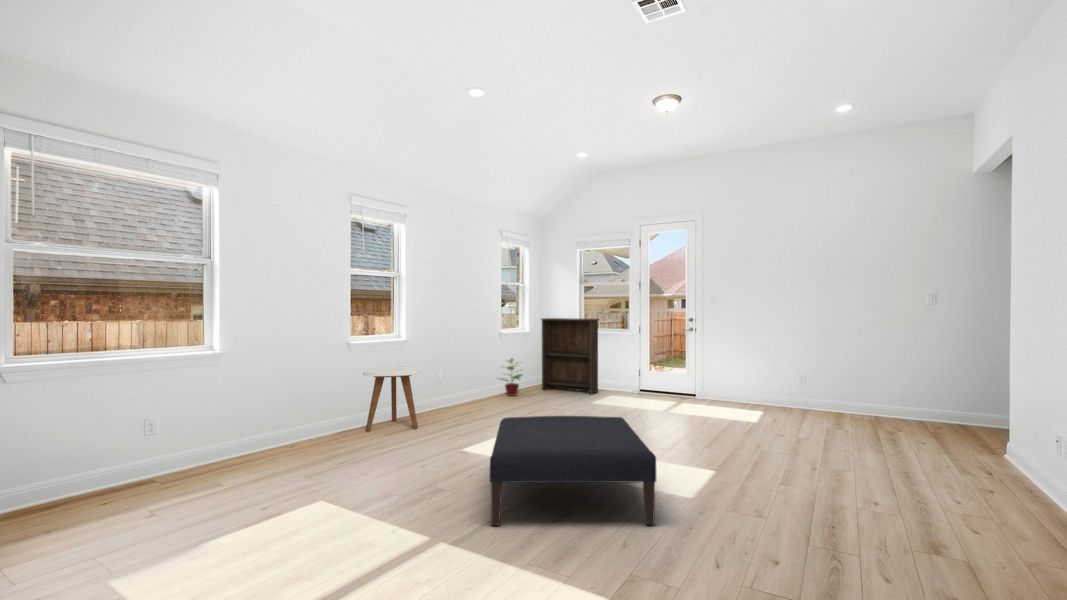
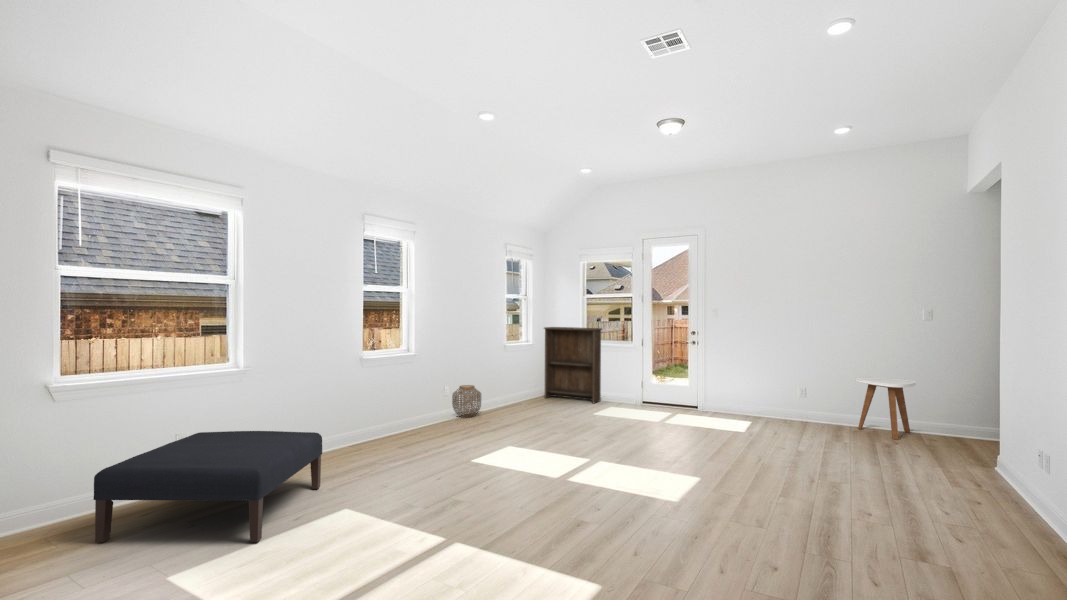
potted plant: present [502,359,522,396] -> none [499,366,528,405]
side table: present [363,366,421,432] -> present [856,377,916,439]
woven basket: none [447,376,476,409] -> present [452,385,481,418]
ottoman: present [490,416,656,525] -> present [93,431,322,542]

